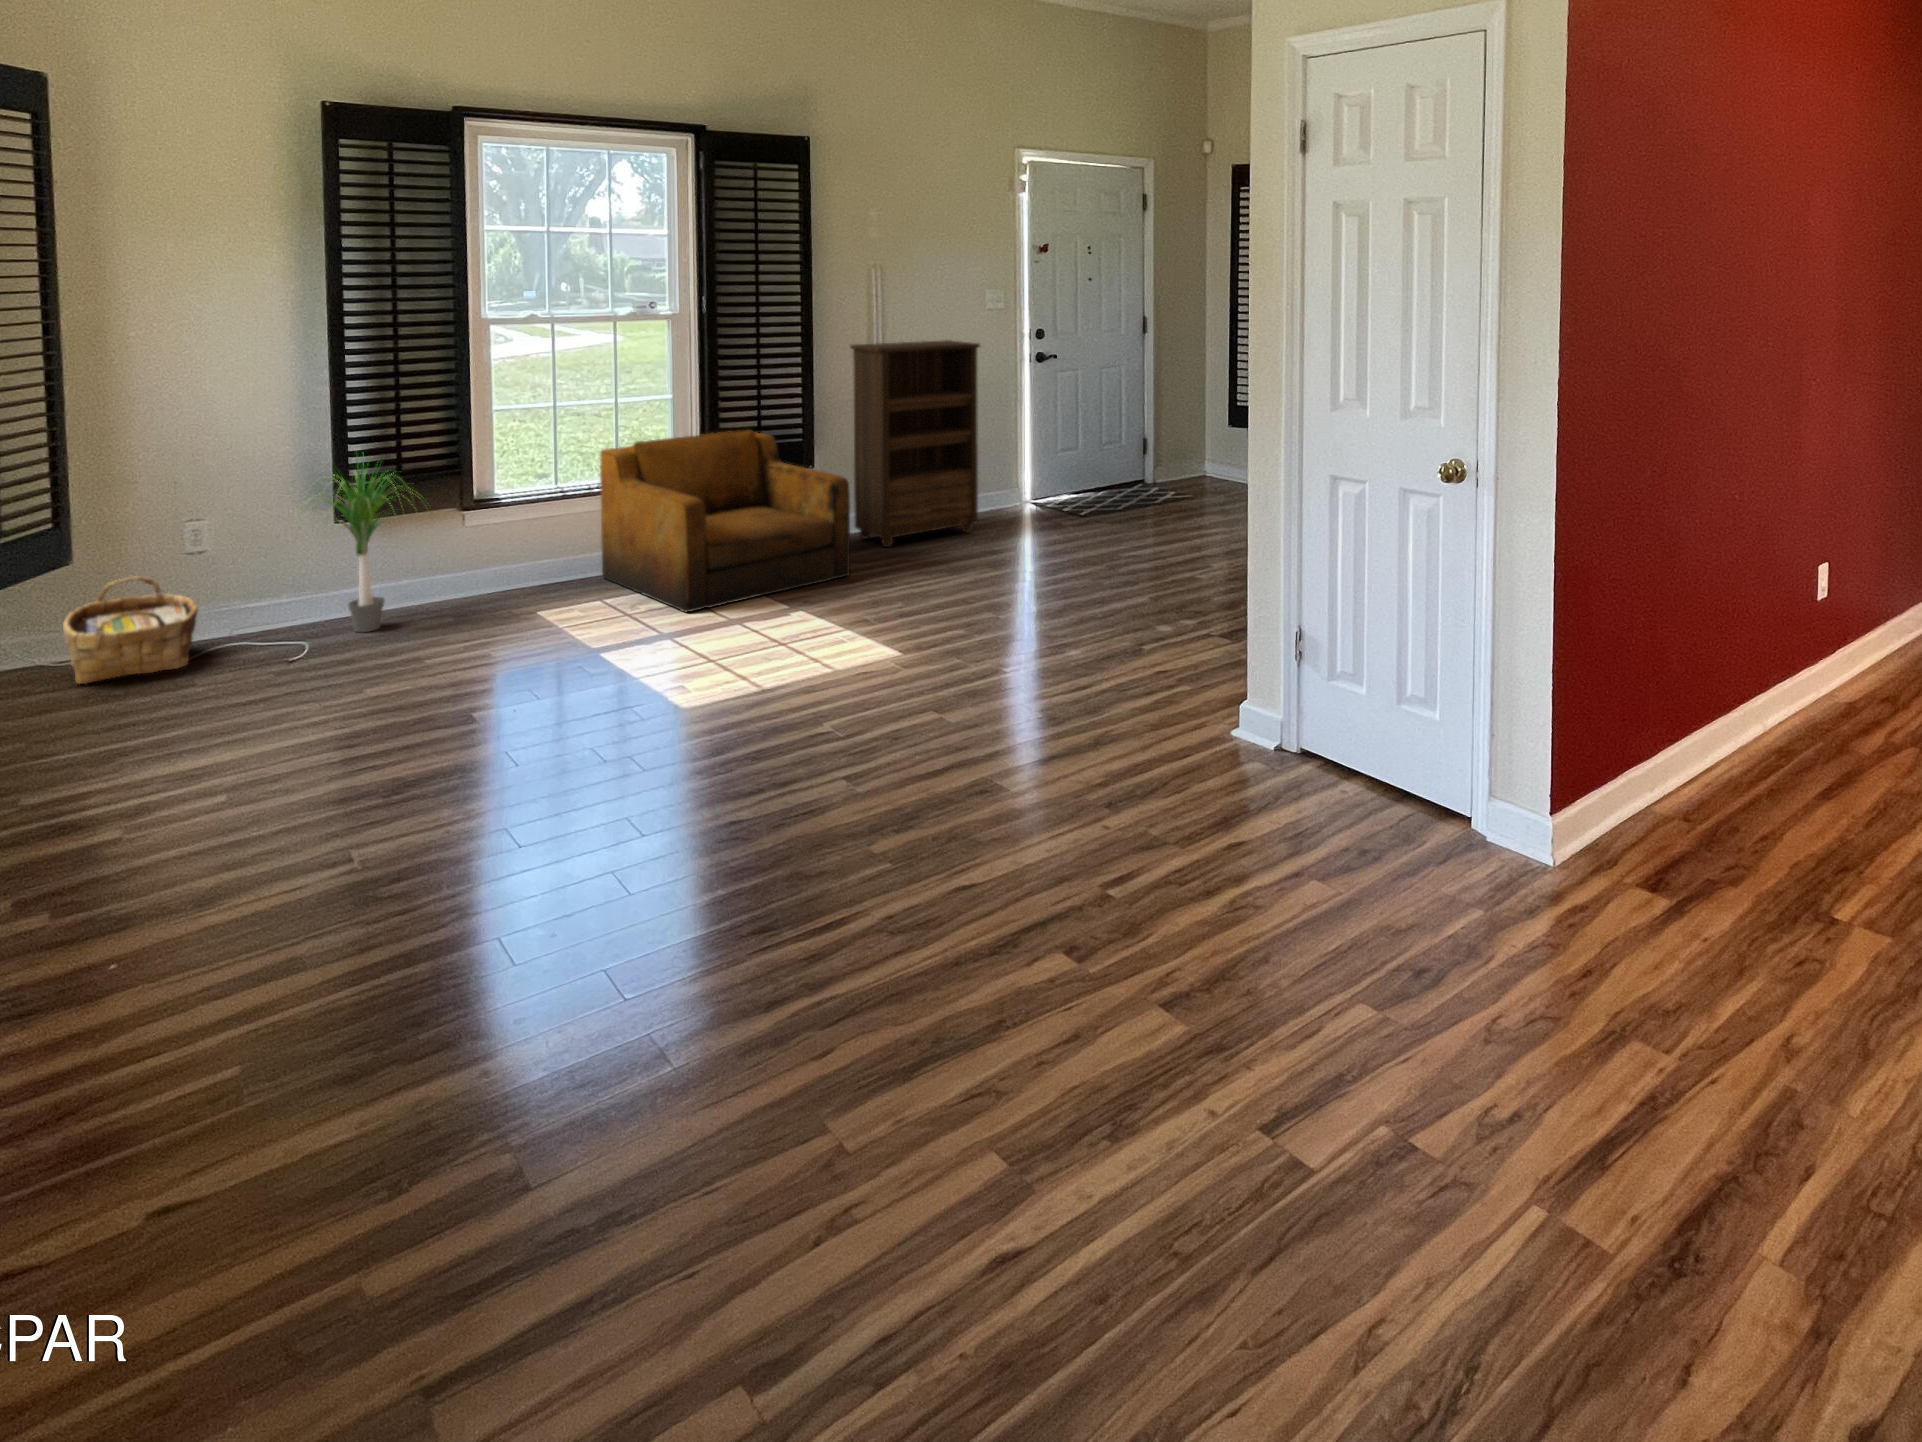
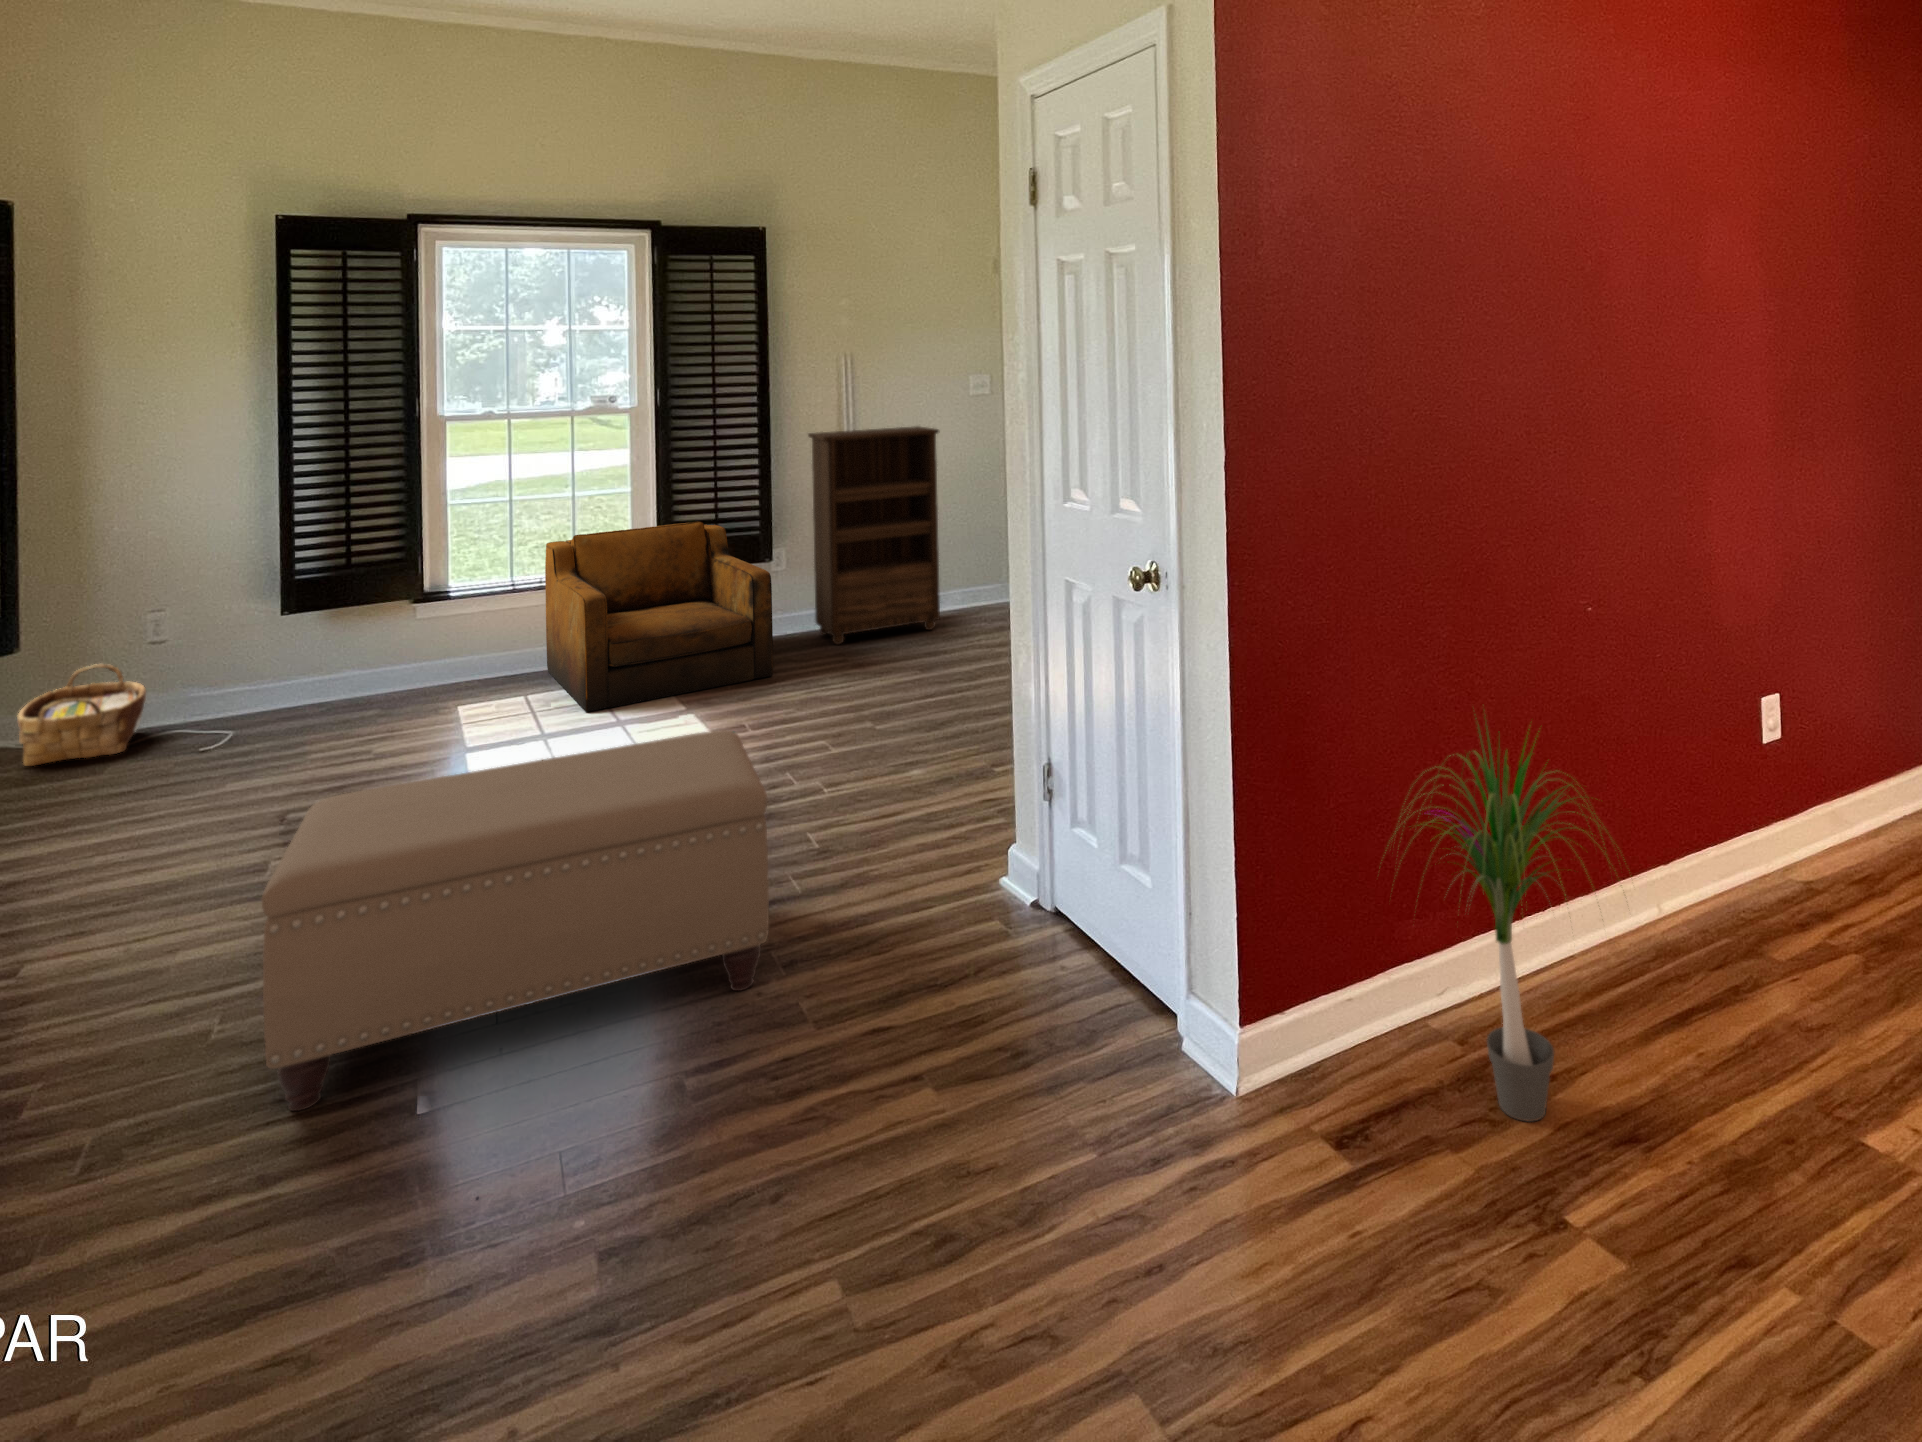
potted plant: present [303,463,403,632] -> present [1395,724,1612,1121]
ottoman: none [679,611,1111,945] -> present [261,731,769,1111]

